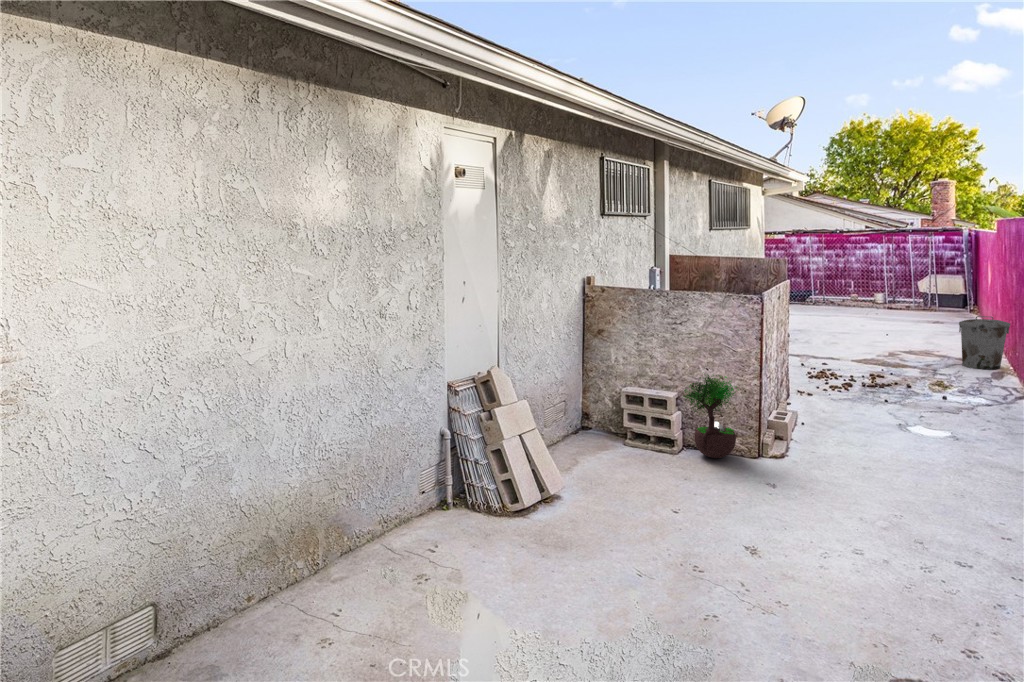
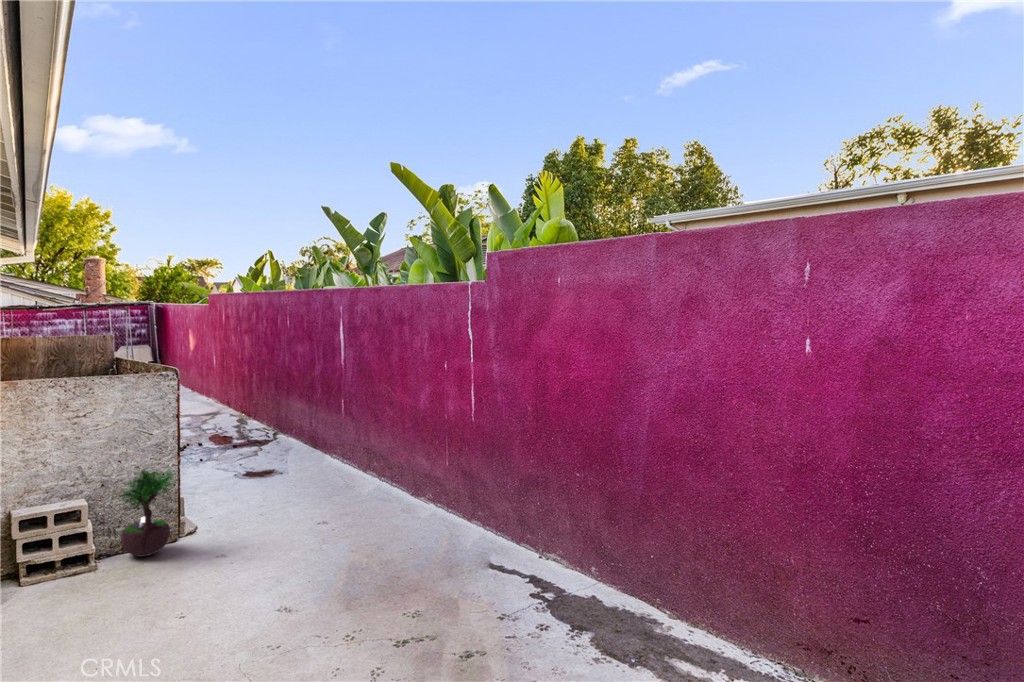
trash can: present [959,316,1010,369] -> none [210,386,246,428]

